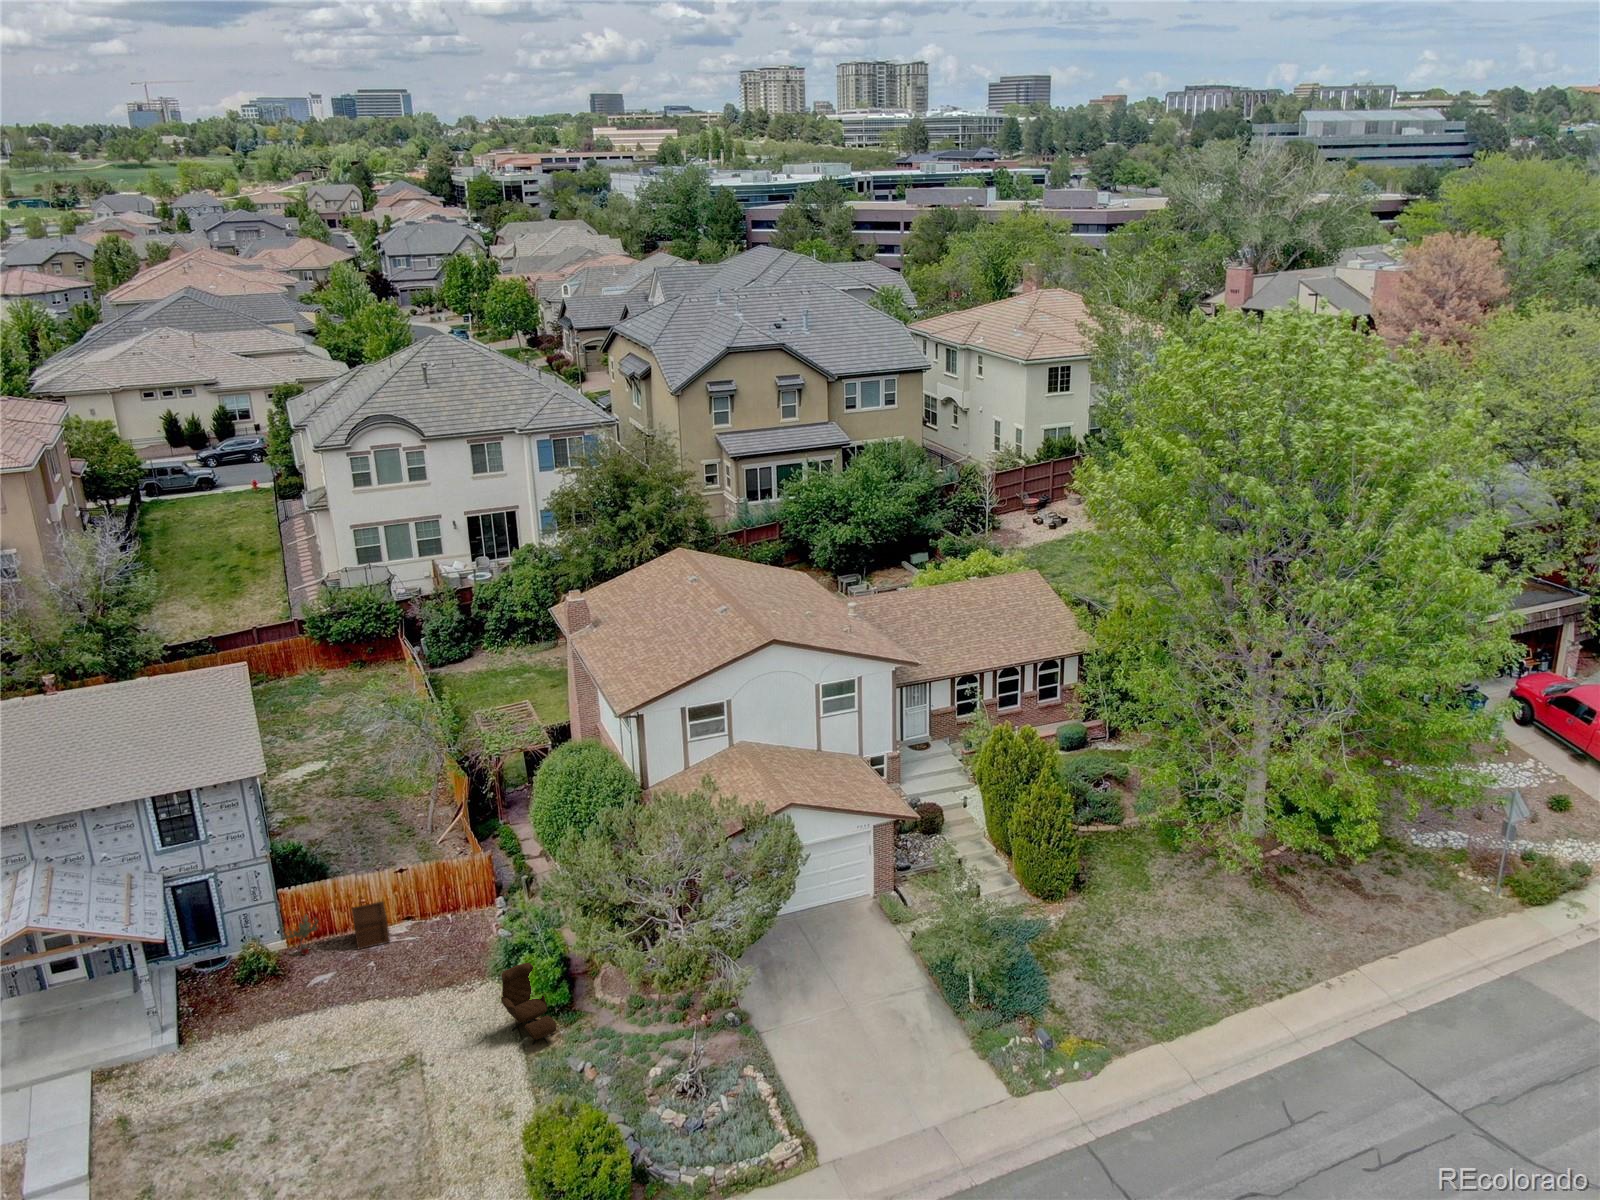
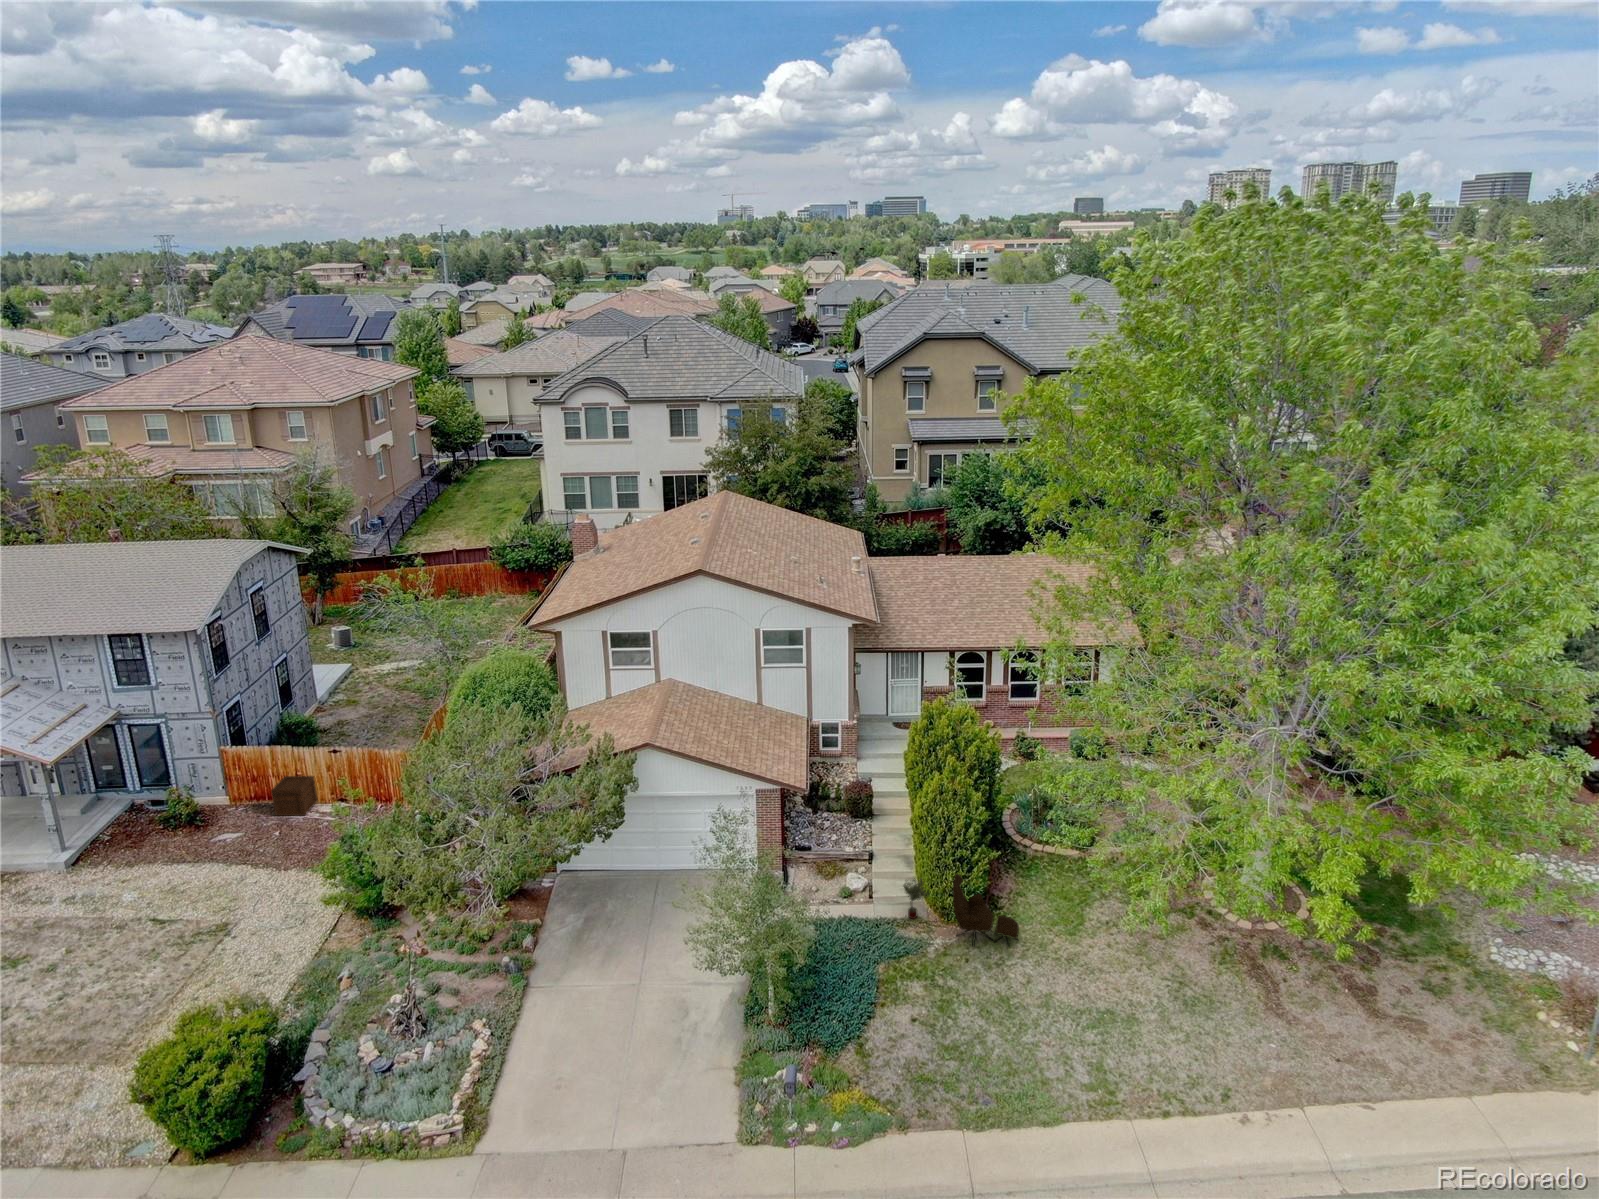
potted tree: present [285,914,318,955] -> present [904,878,929,919]
lounge chair: present [501,963,556,1044] -> present [953,874,1019,946]

